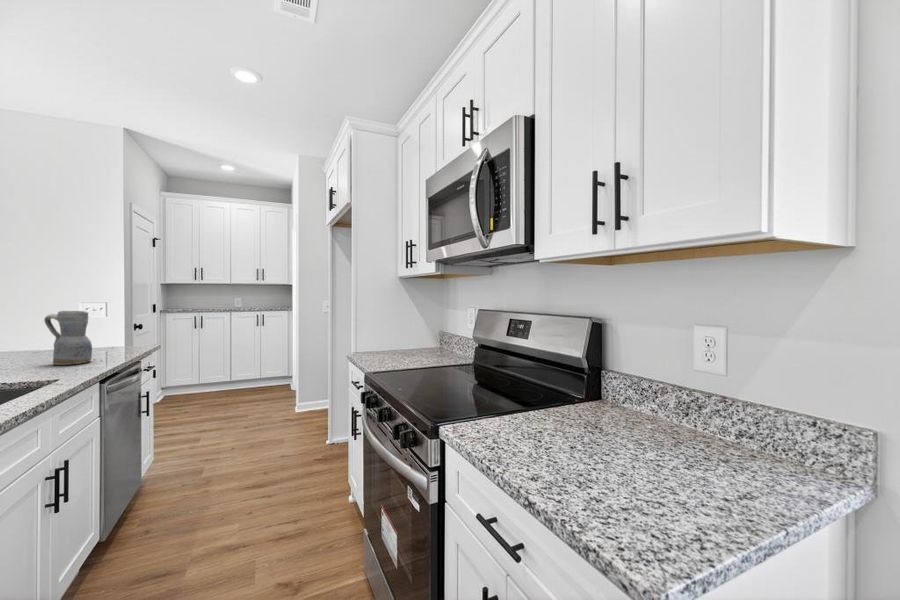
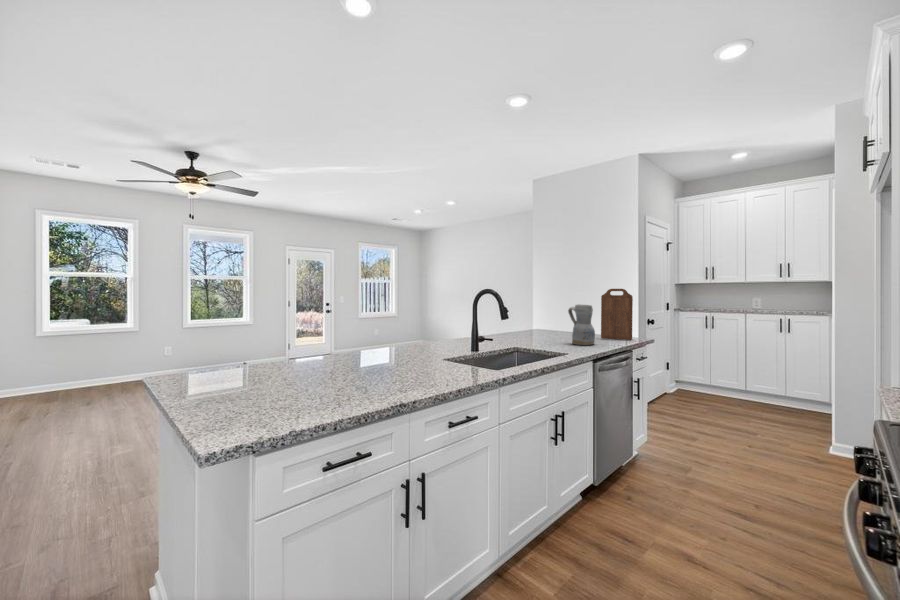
cutting board: none [92,290,138,352] -> present [601,289,633,340]

